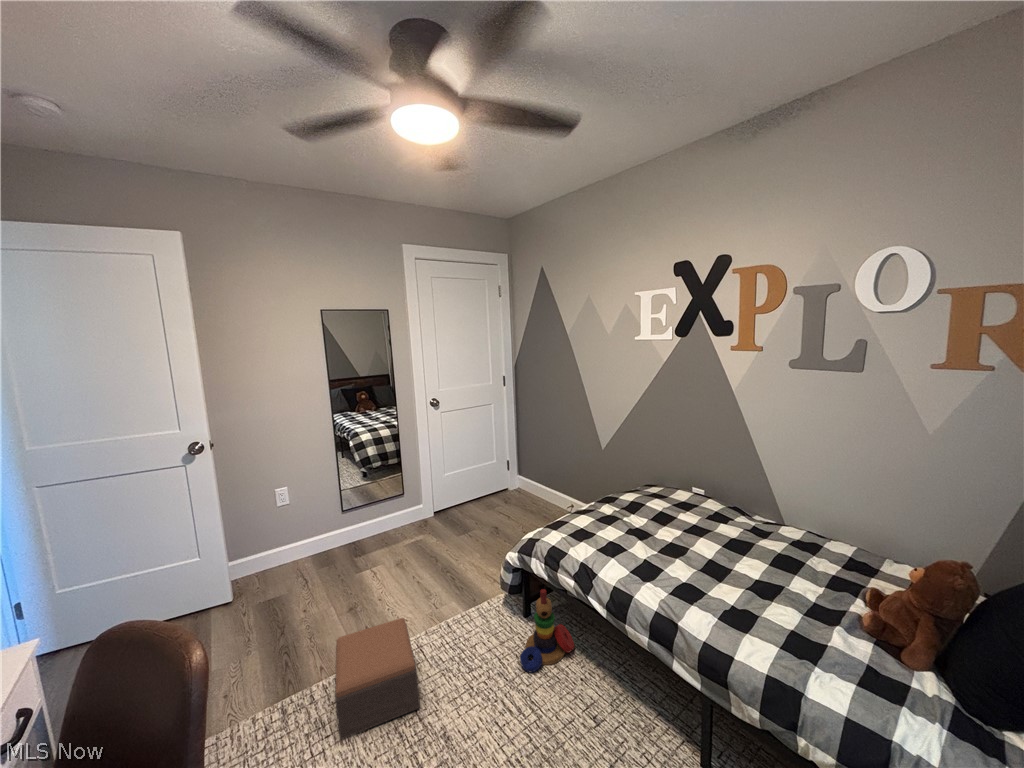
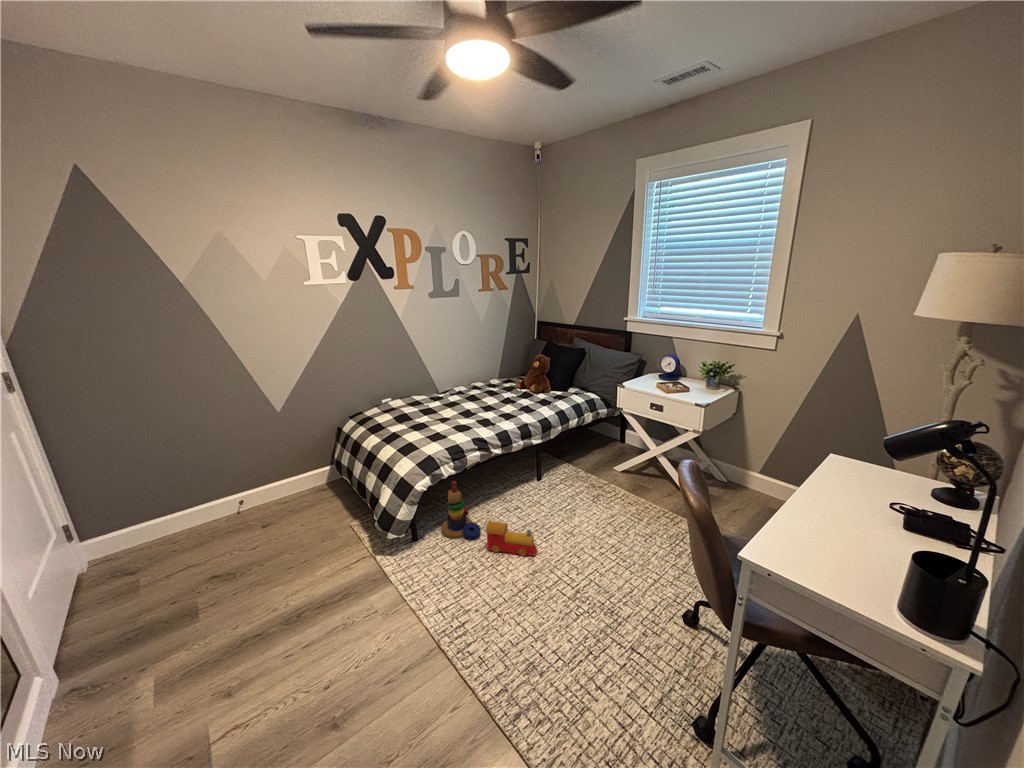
footstool: present [335,618,420,739] -> none [446,556,544,674]
toy train: none [475,652,514,744] -> present [486,521,537,556]

